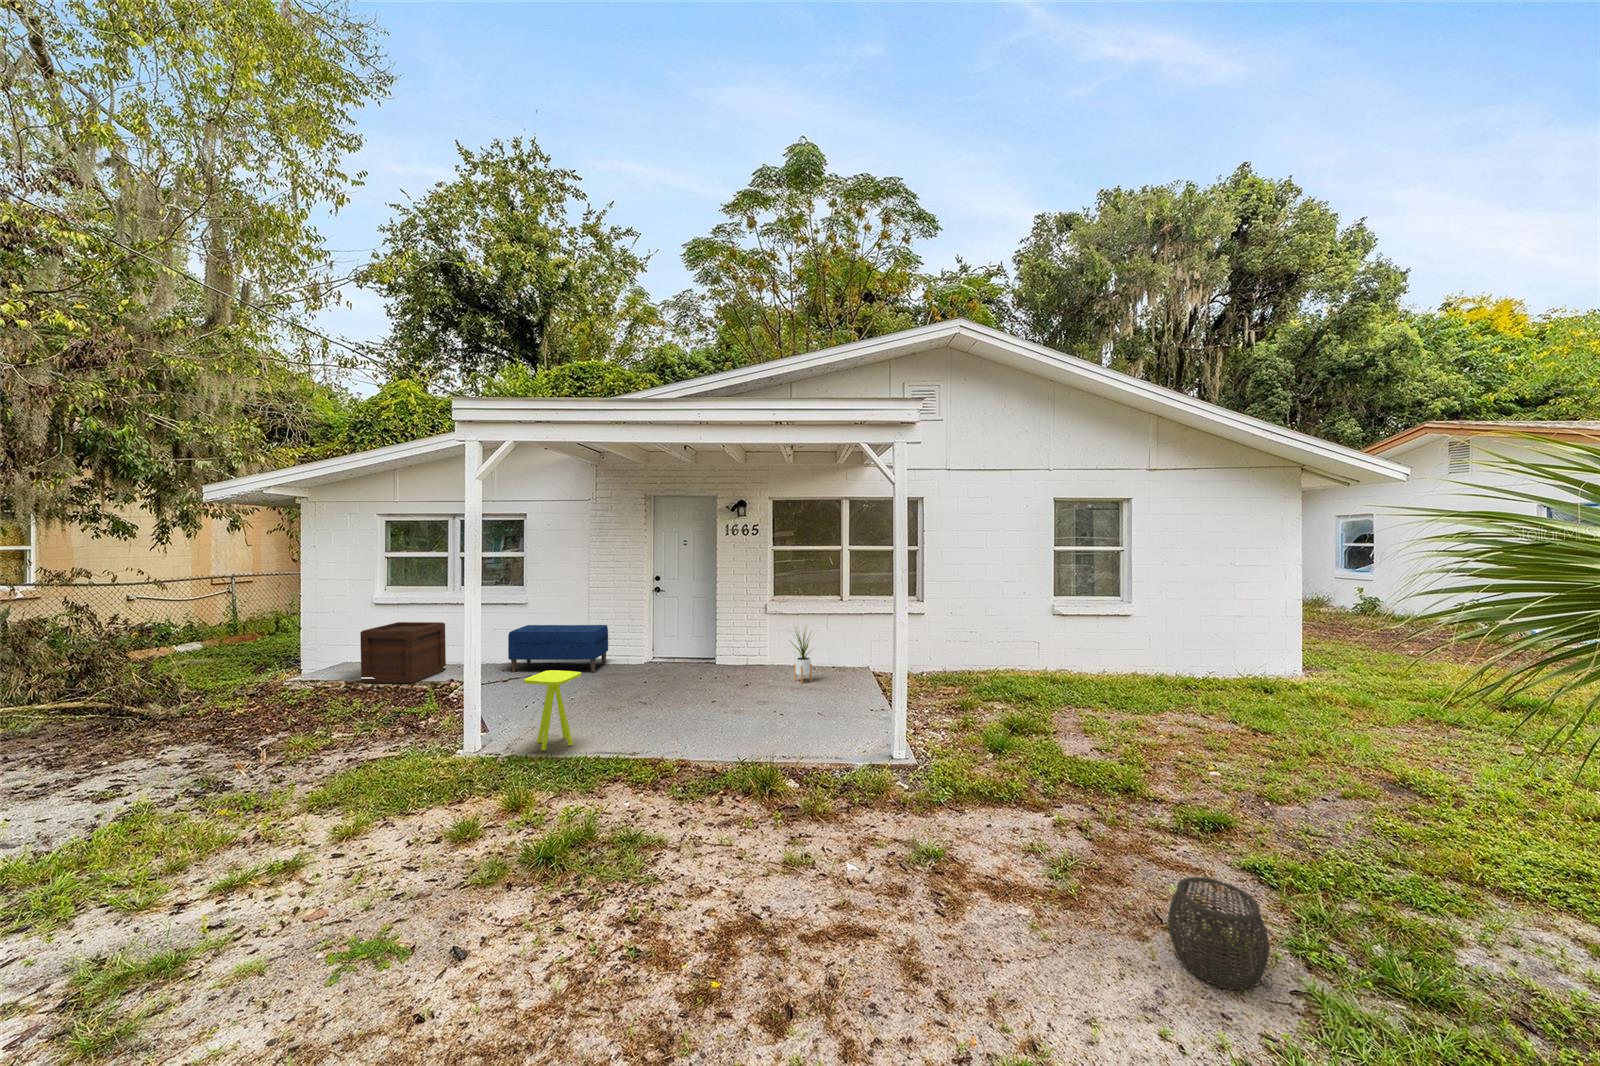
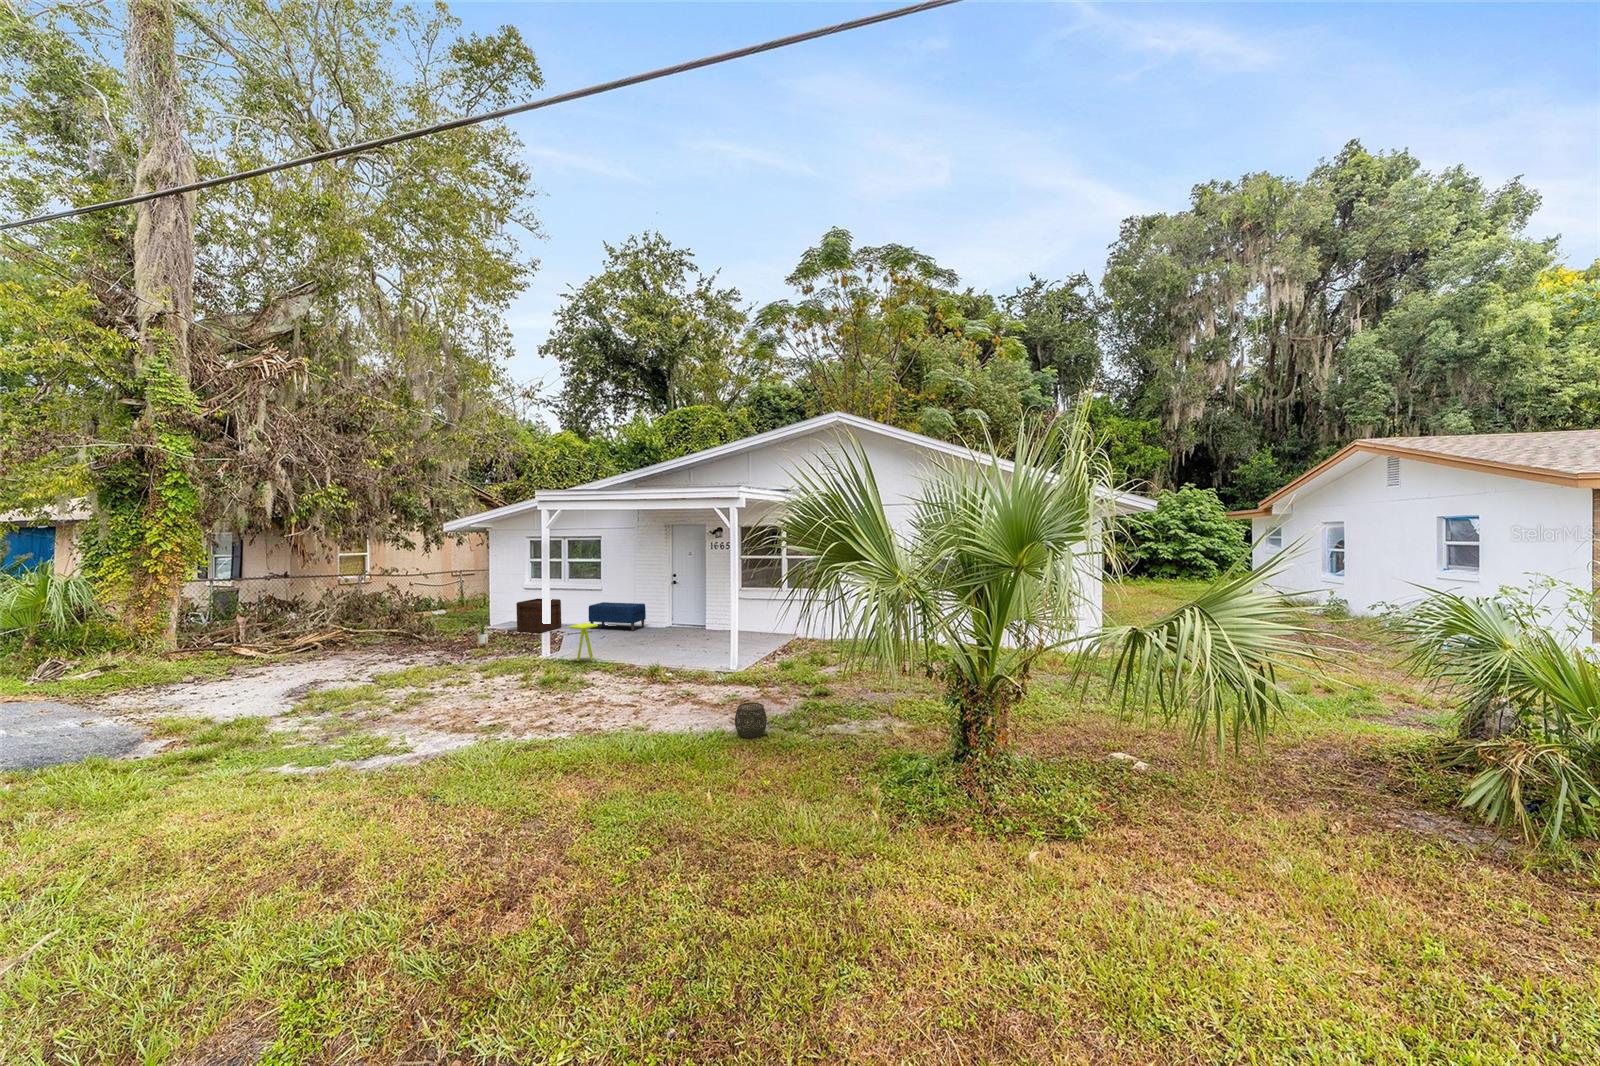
house plant: present [790,626,812,683] -> present [478,617,489,648]

